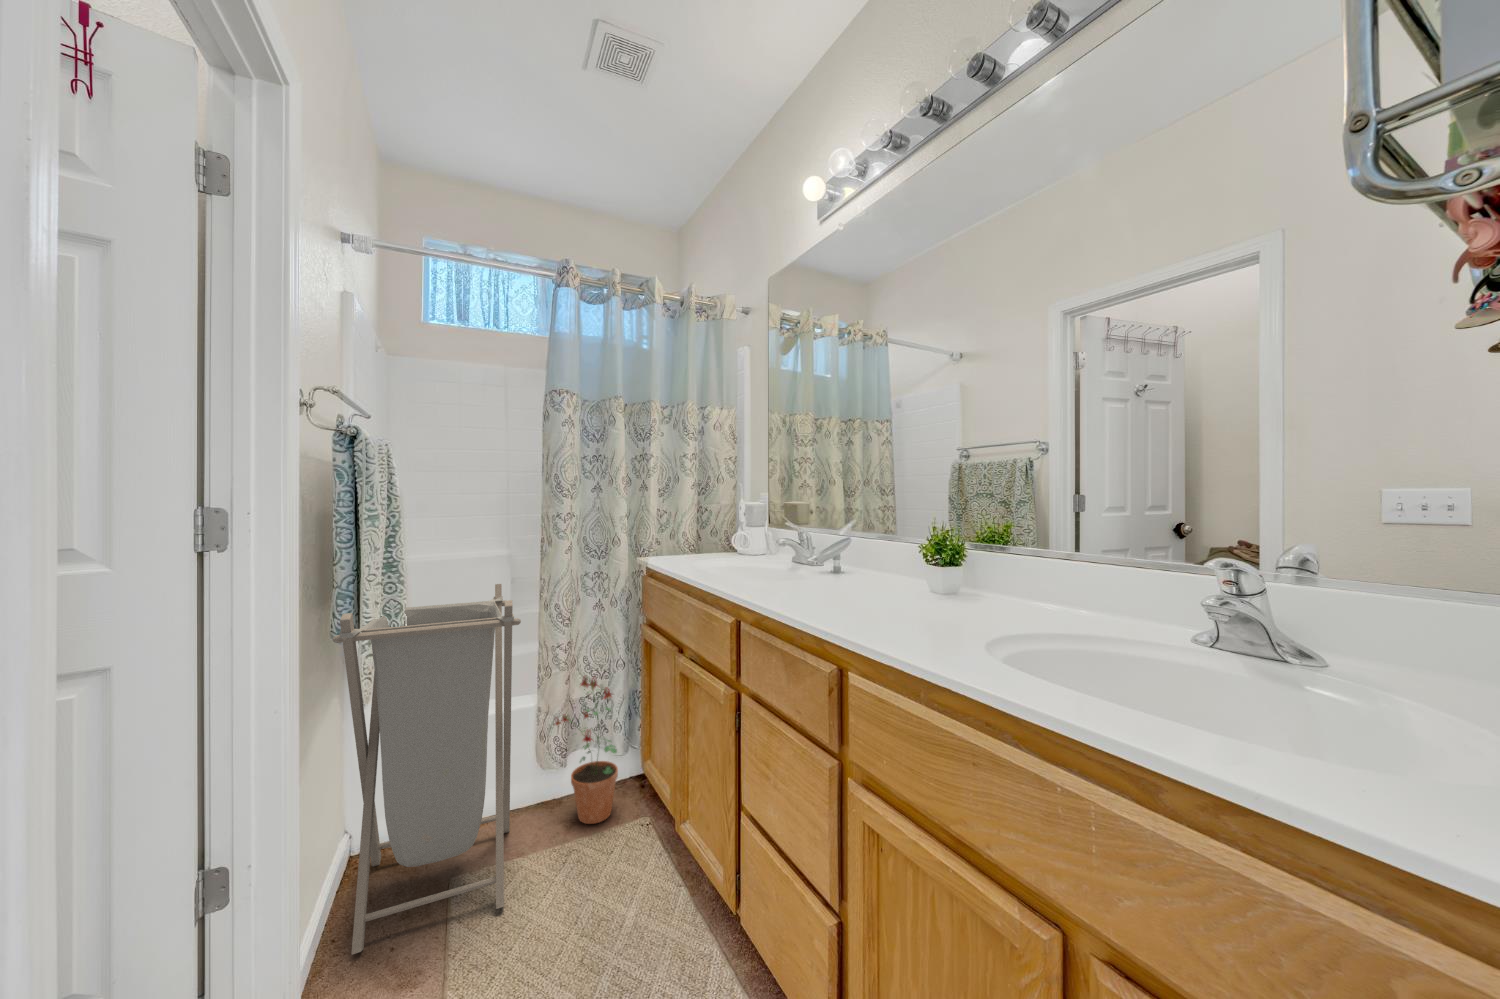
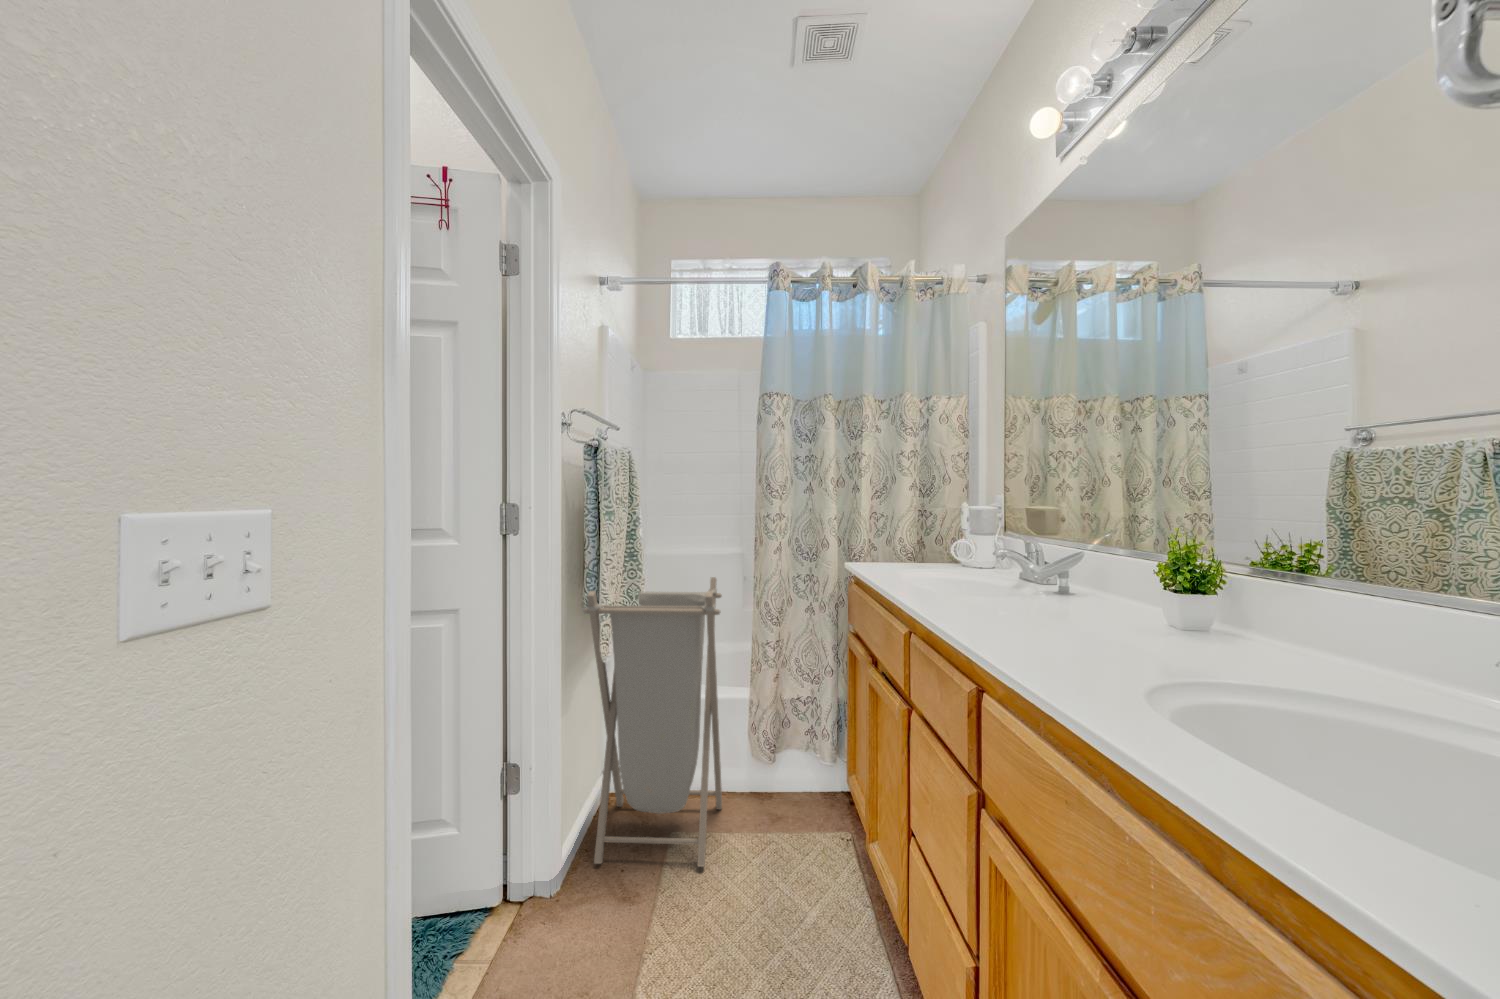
potted plant: present [555,677,618,824] -> none [761,676,823,824]

